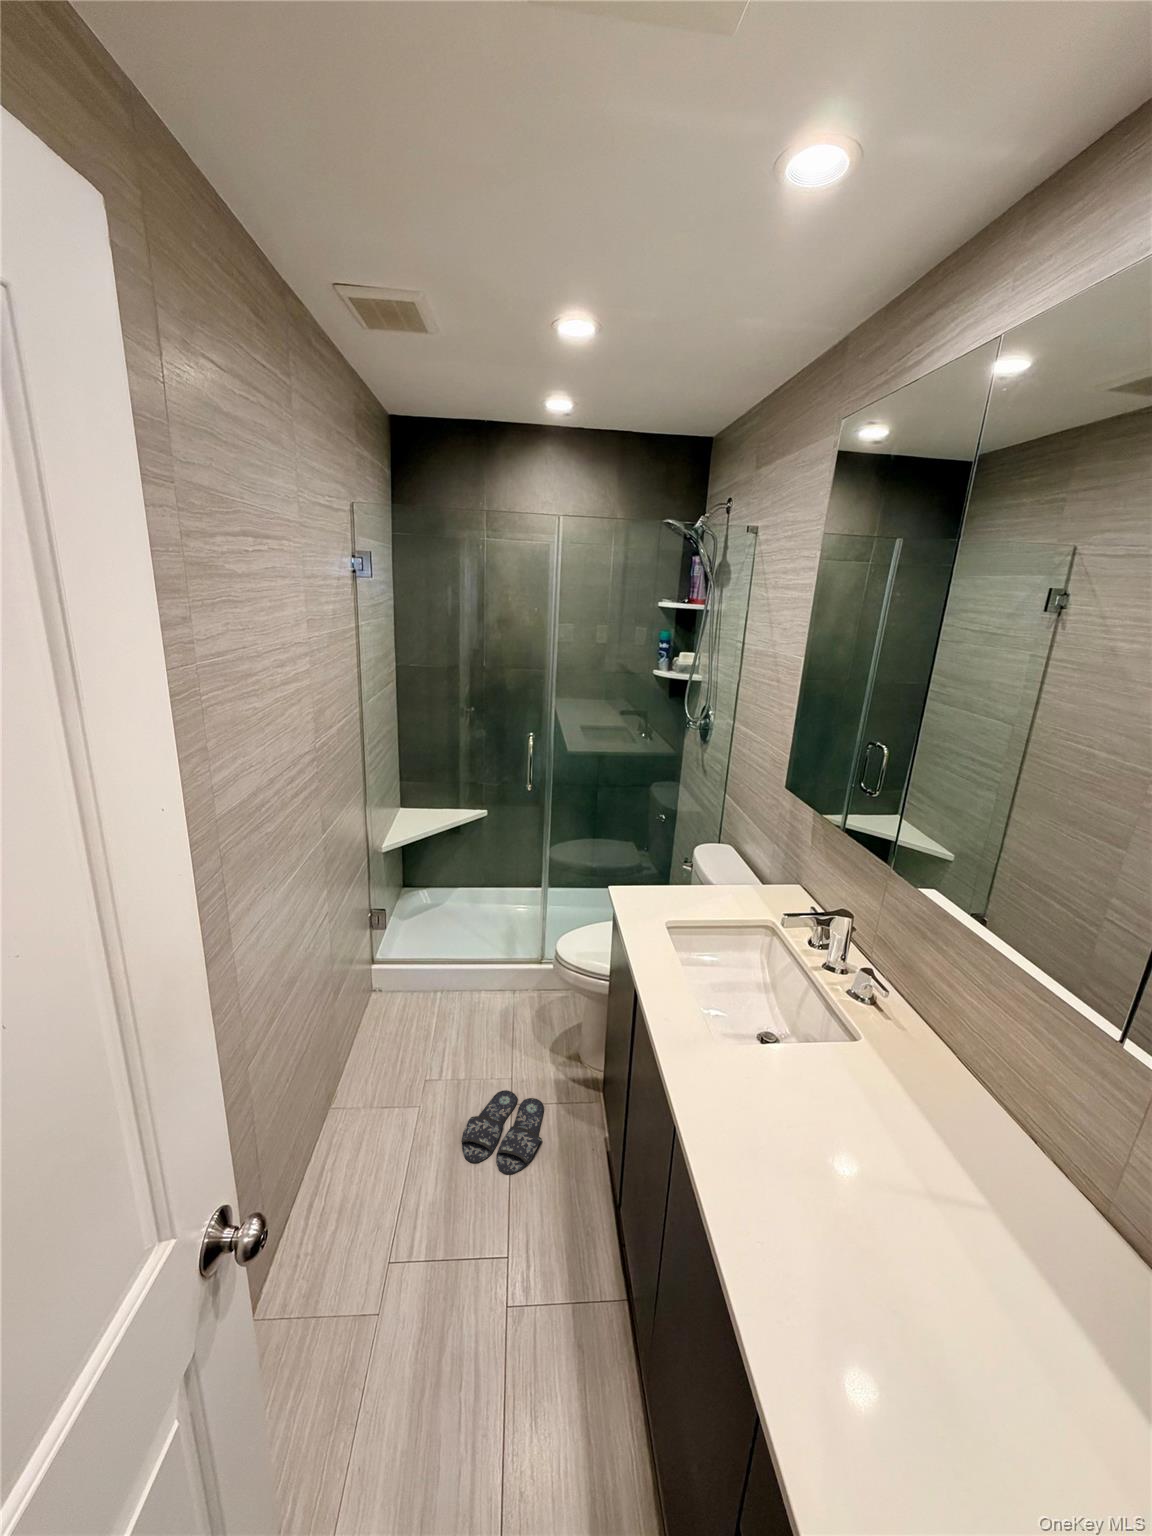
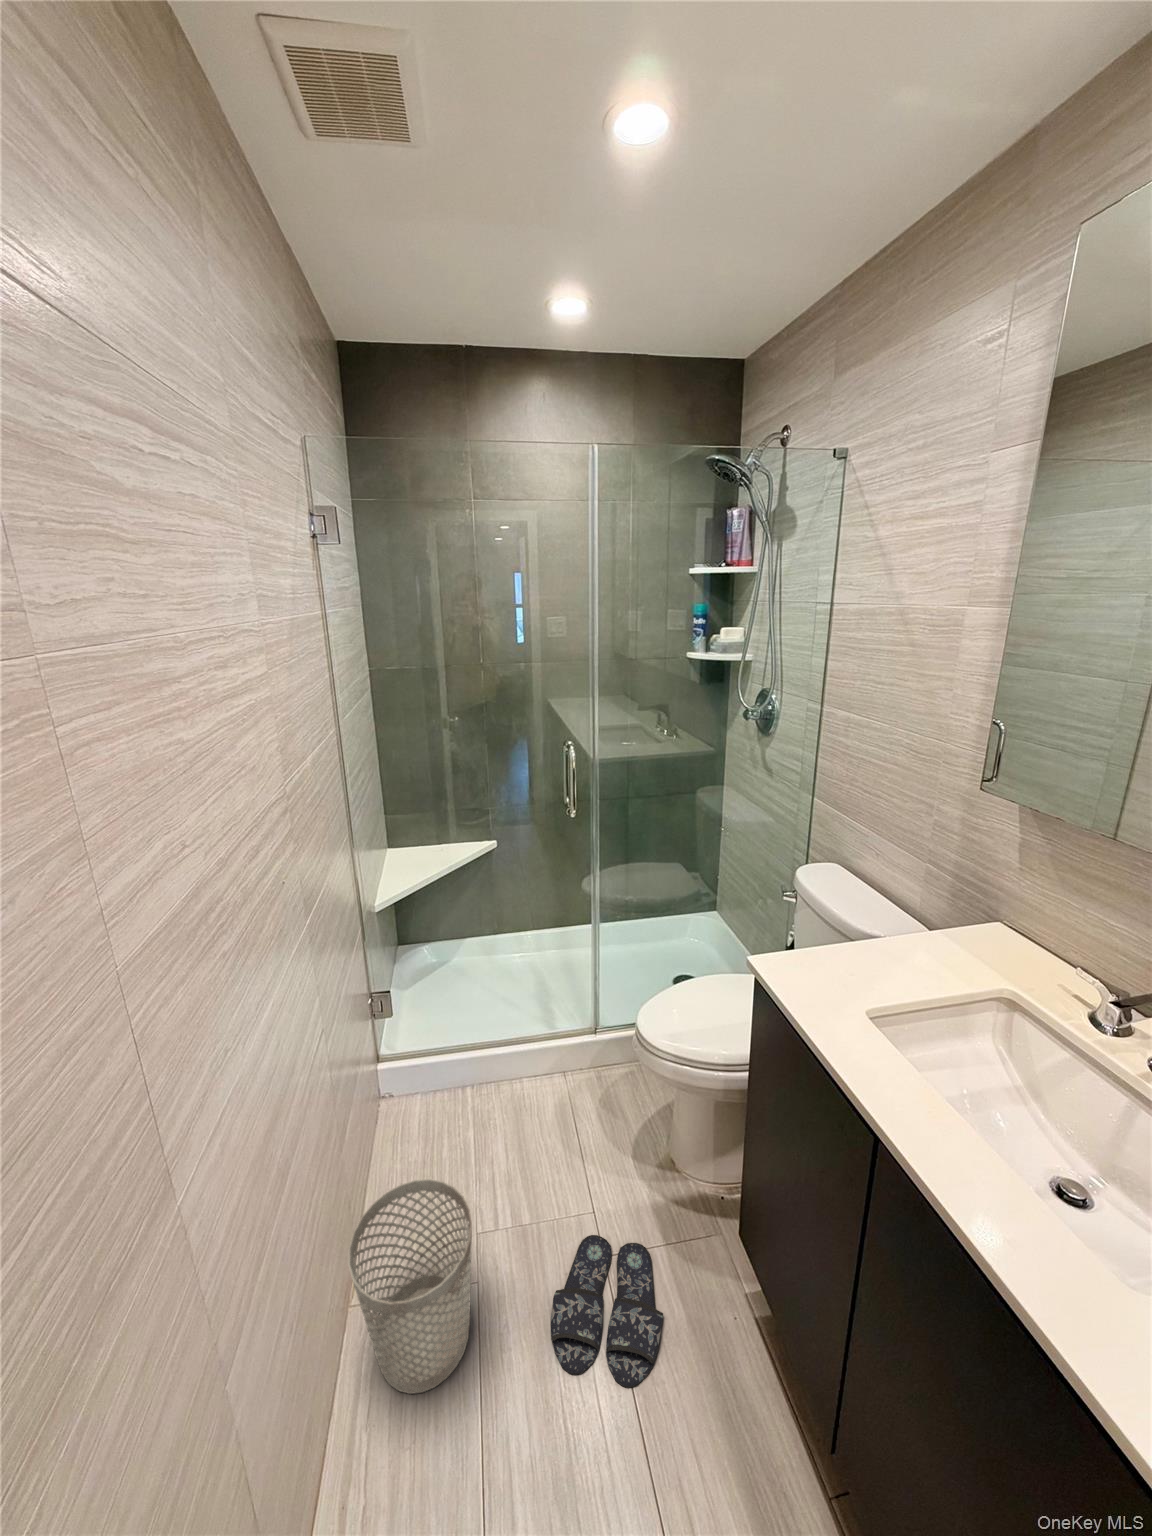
wastebasket: none [329,1025,413,1158] -> present [348,1179,472,1394]

